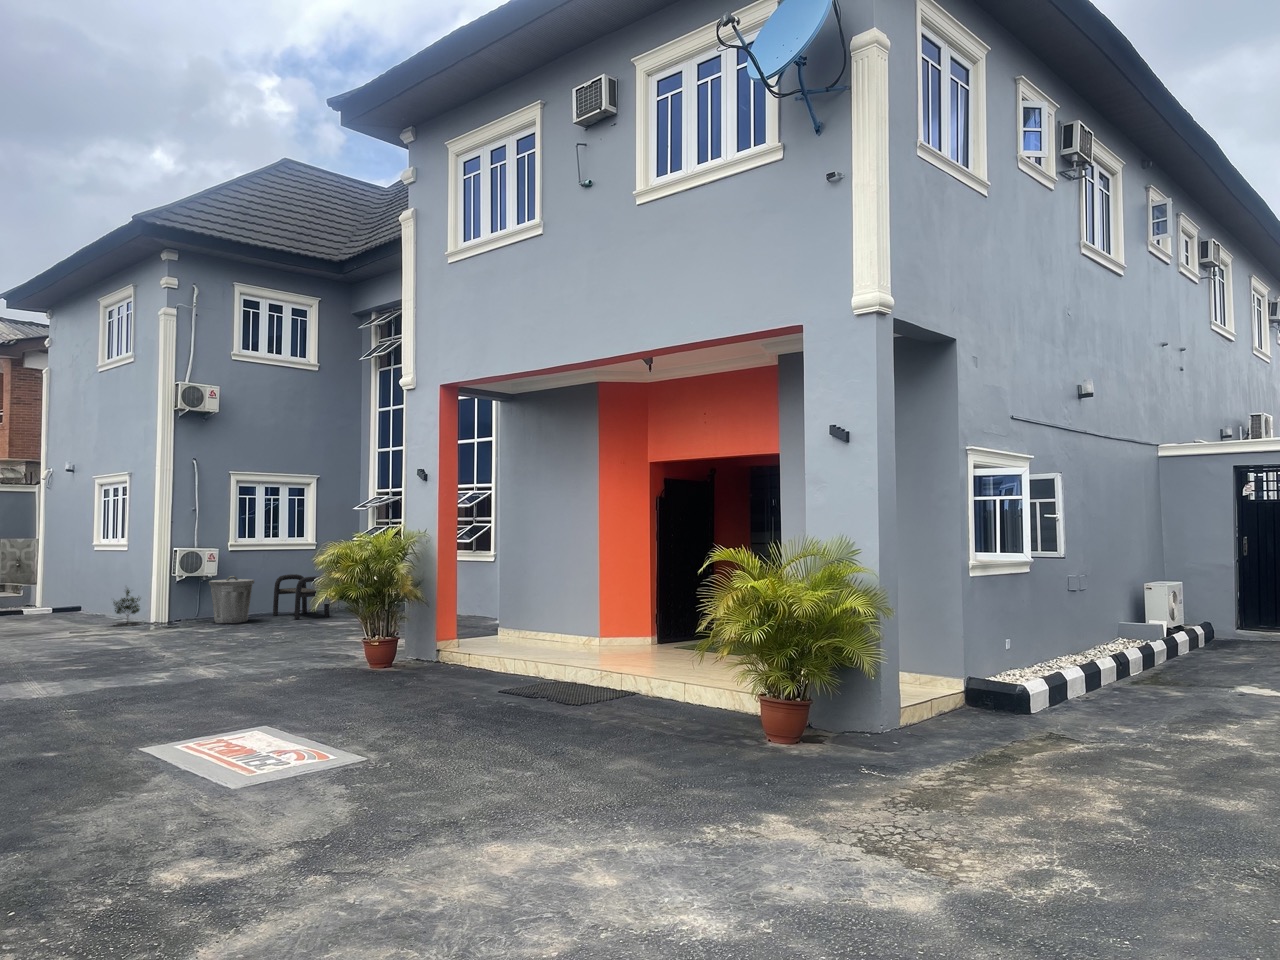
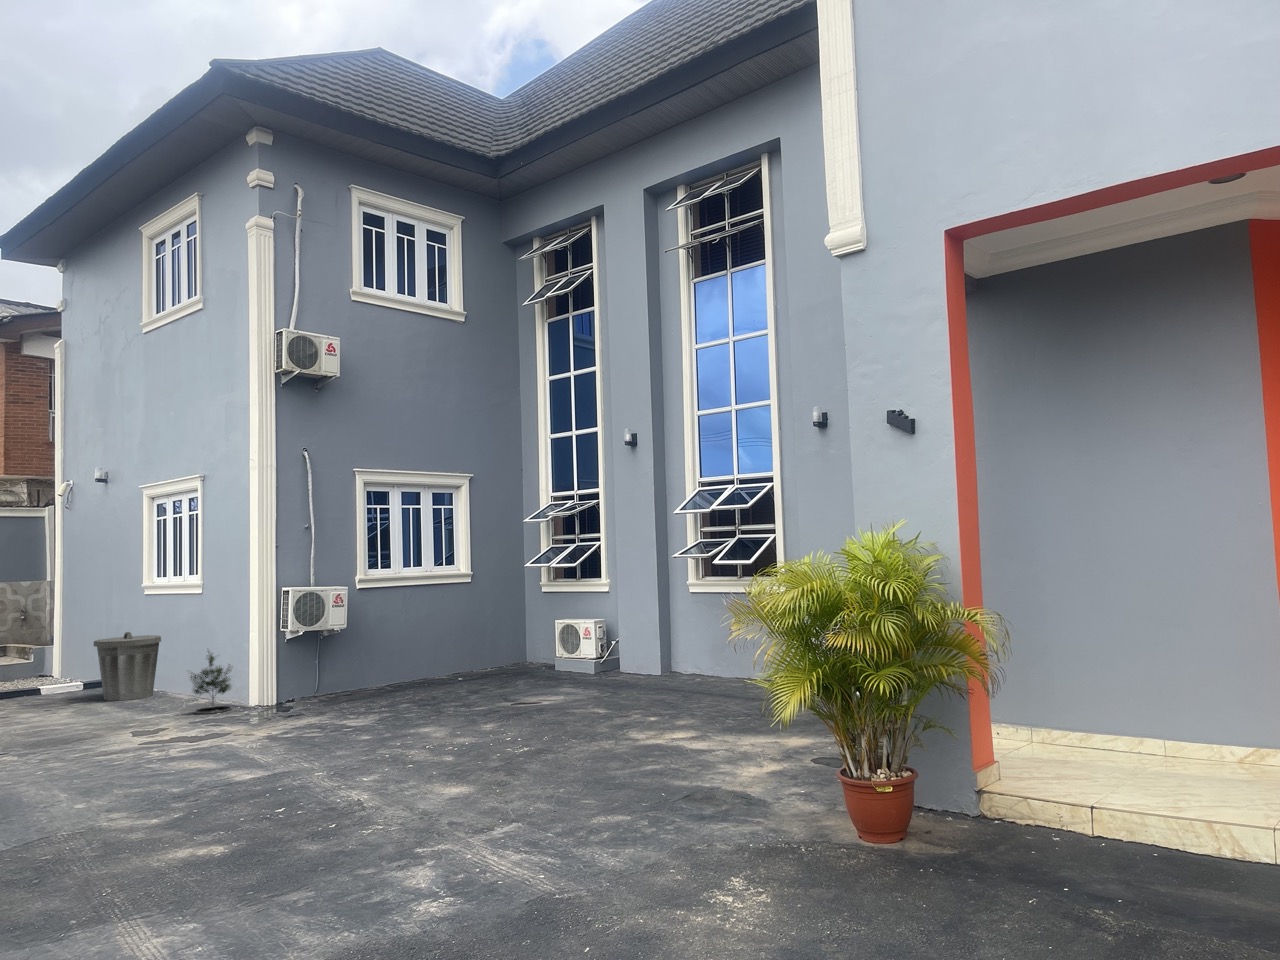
bench: present [273,574,329,619] -> none [420,621,510,692]
trash can: present [209,576,254,623] -> present [94,632,161,701]

